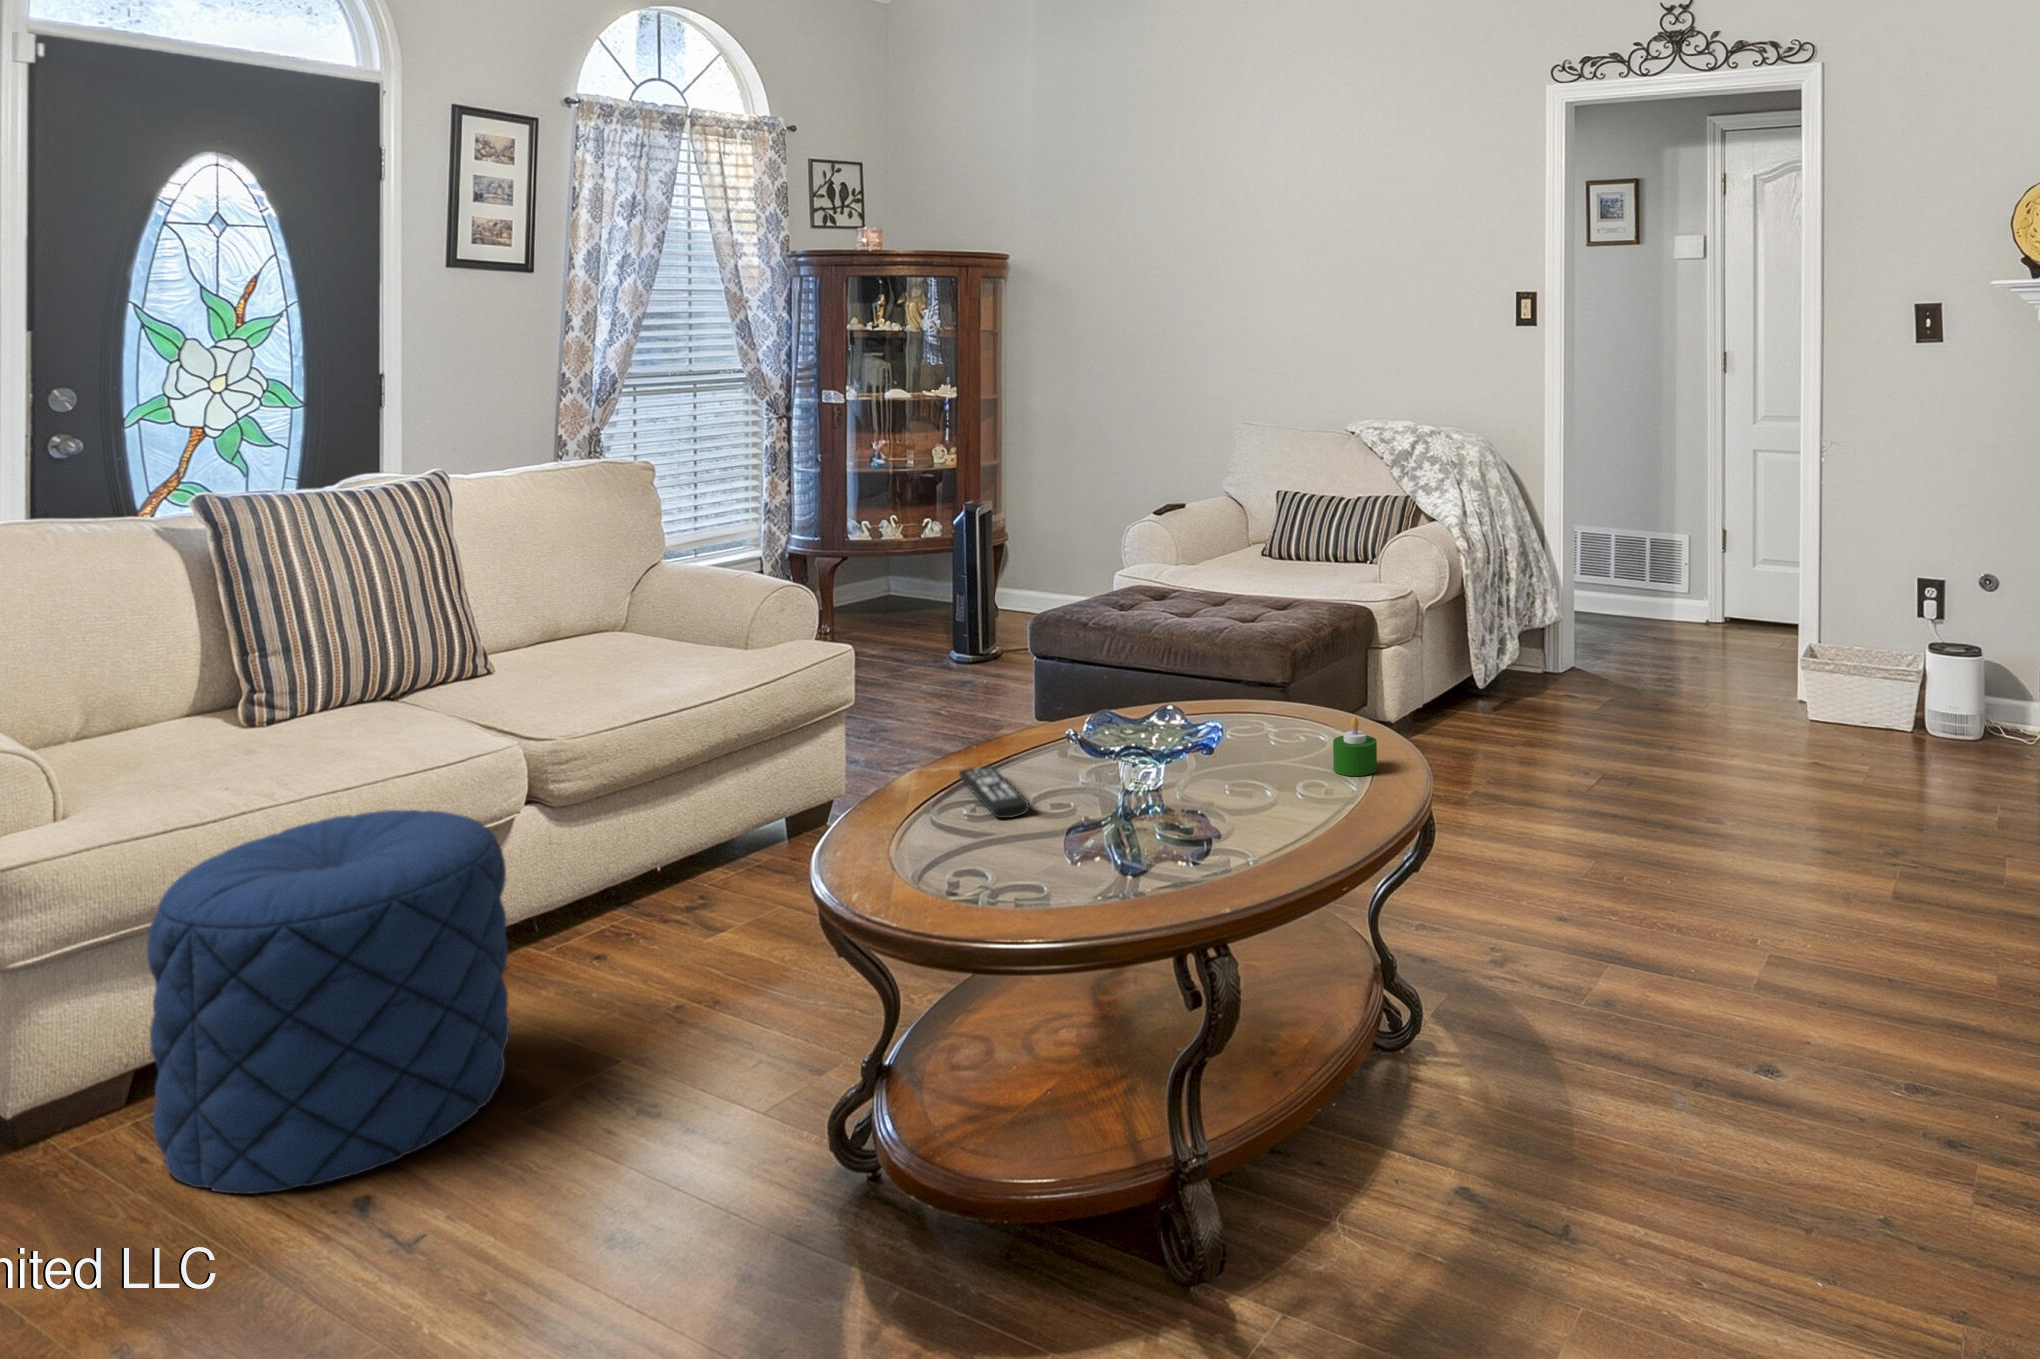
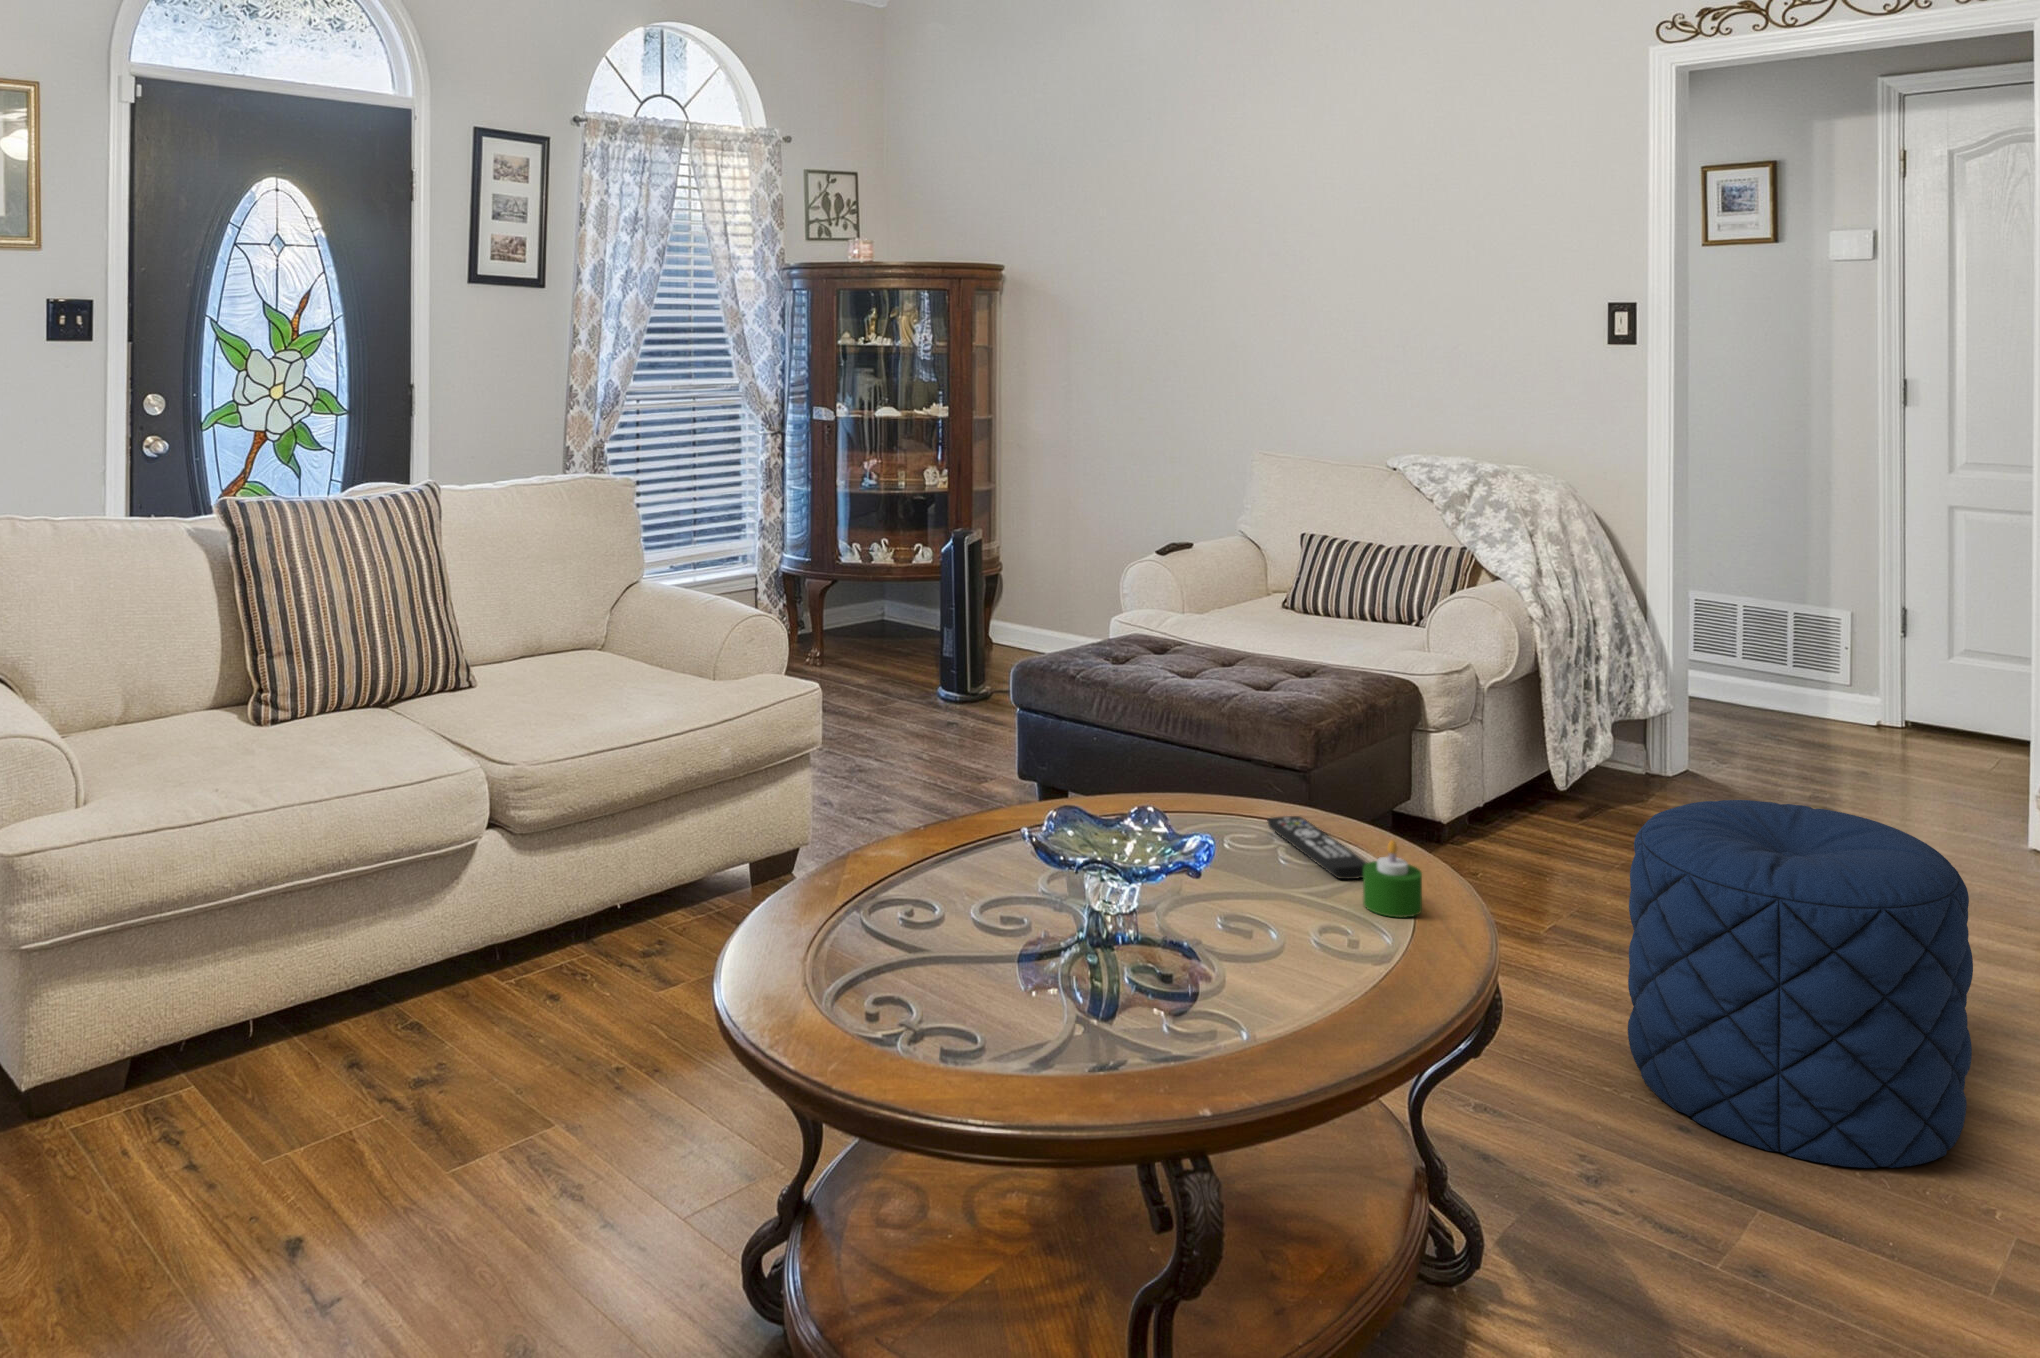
remote control: present [959,766,1029,818] -> present [1267,816,1367,879]
pouf: present [147,810,509,1194] -> present [1628,800,1973,1168]

